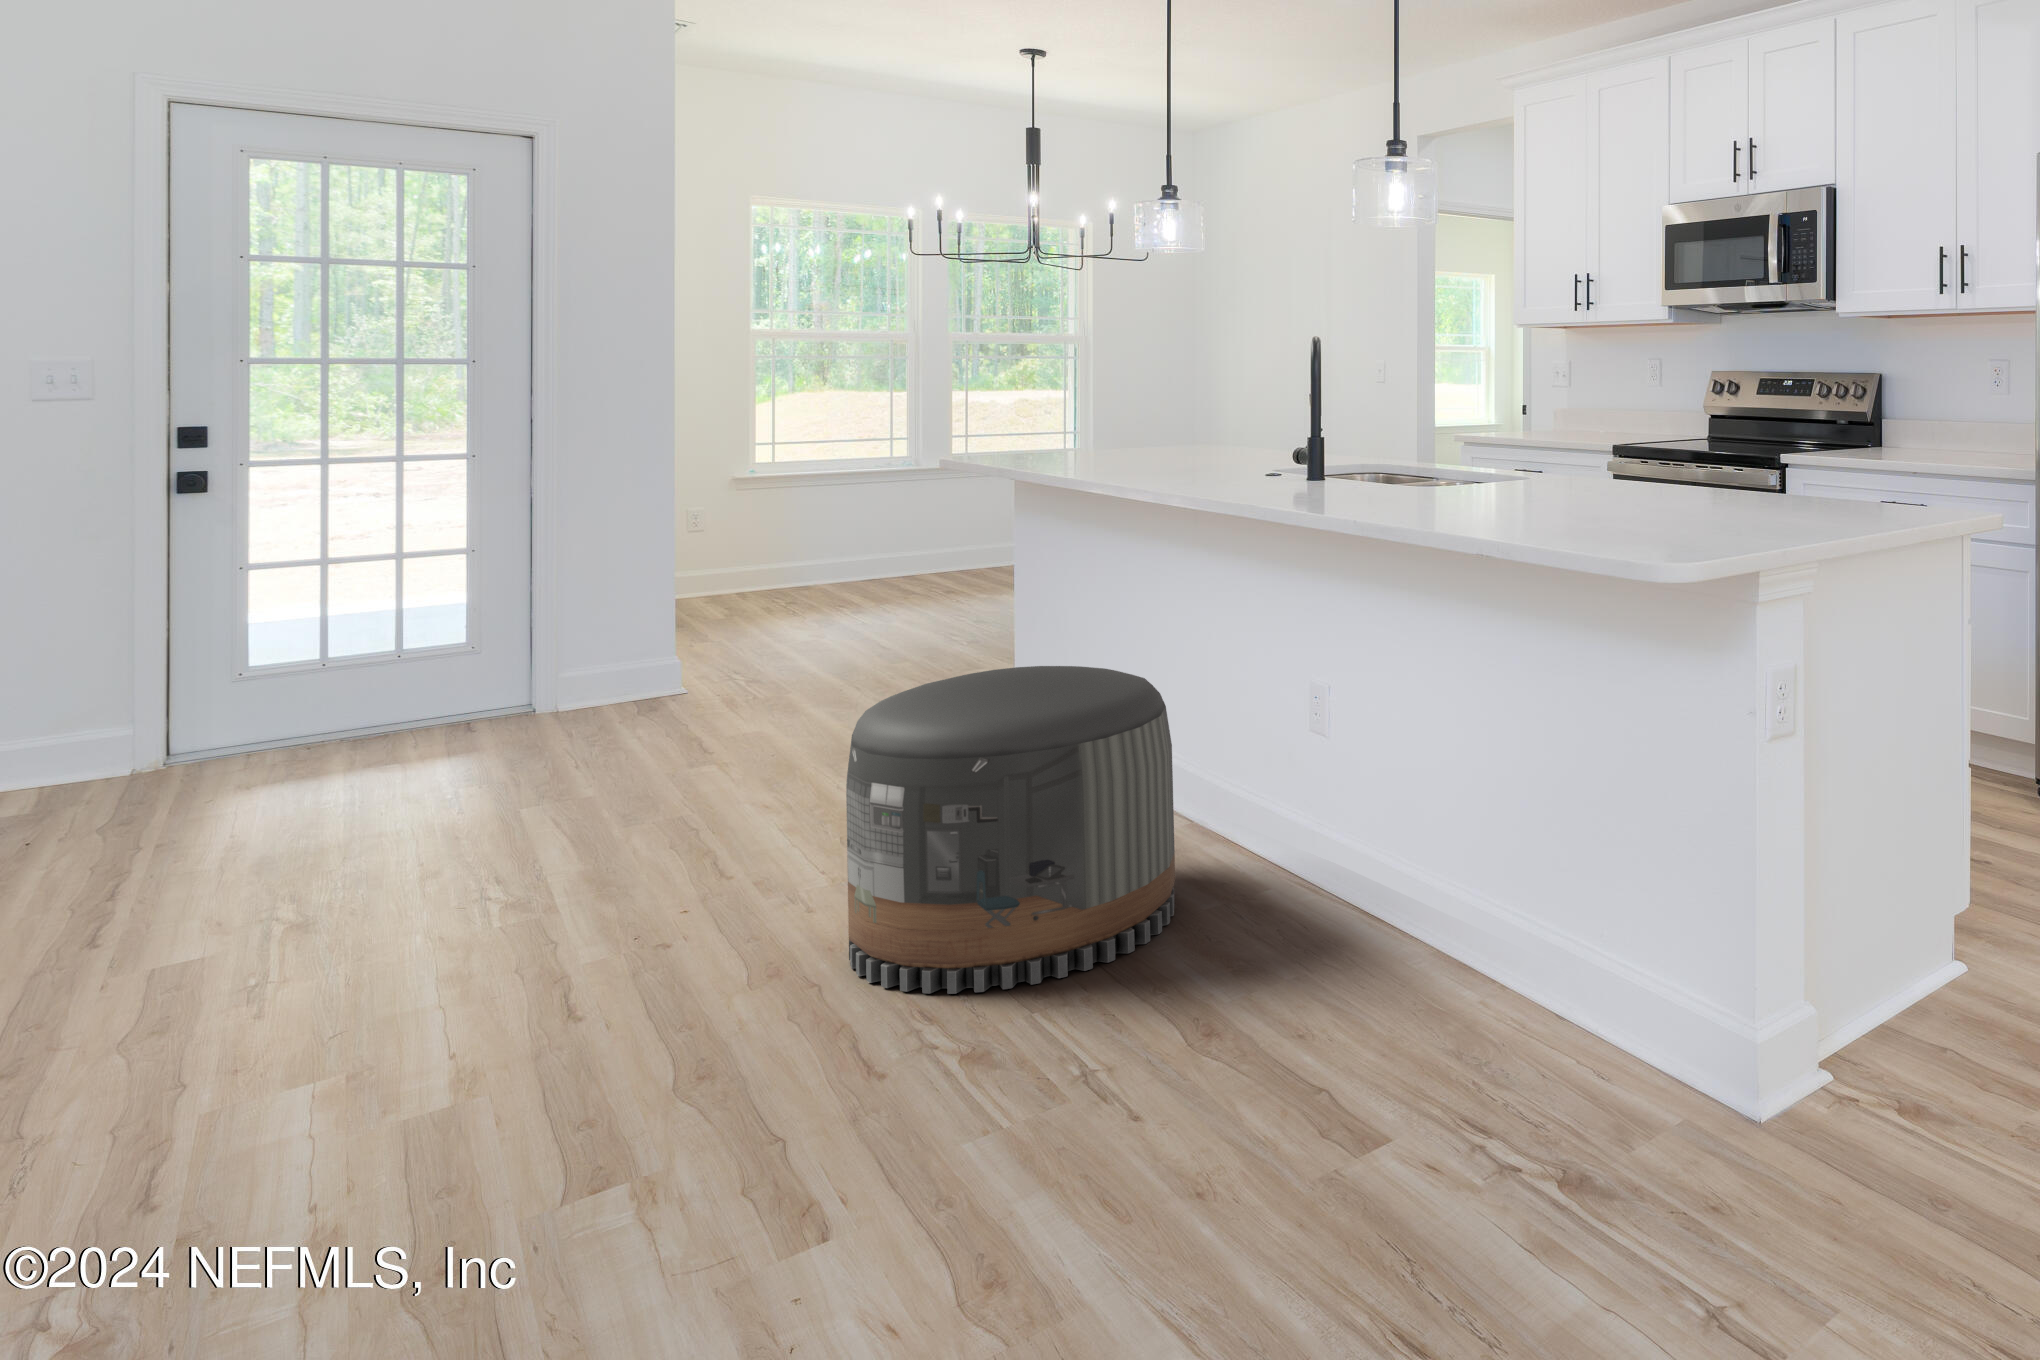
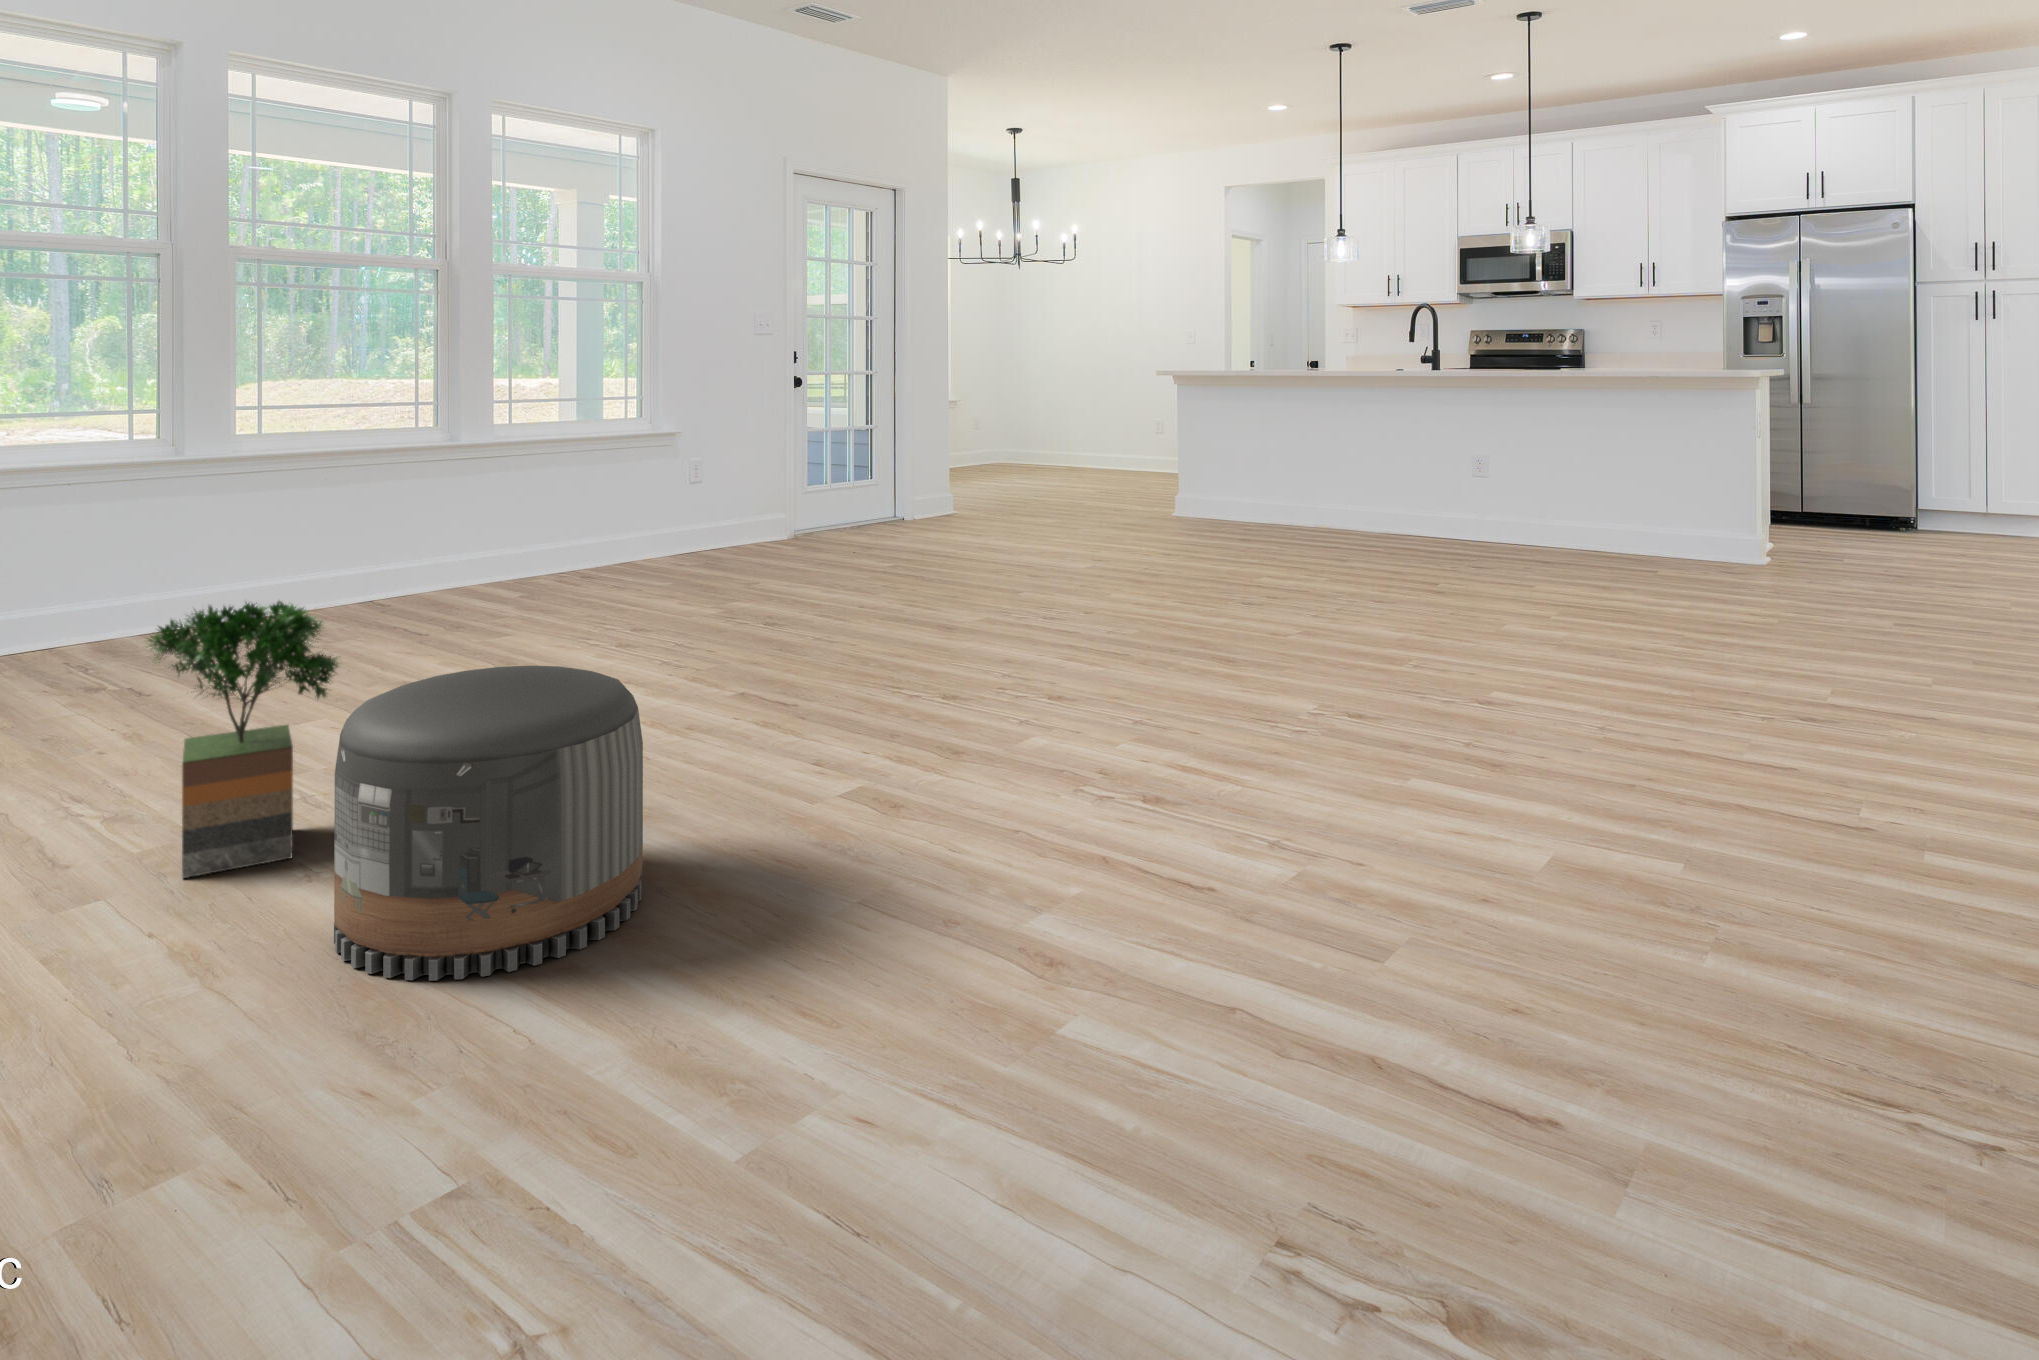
potted tree: none [649,608,858,901] -> present [148,601,338,878]

